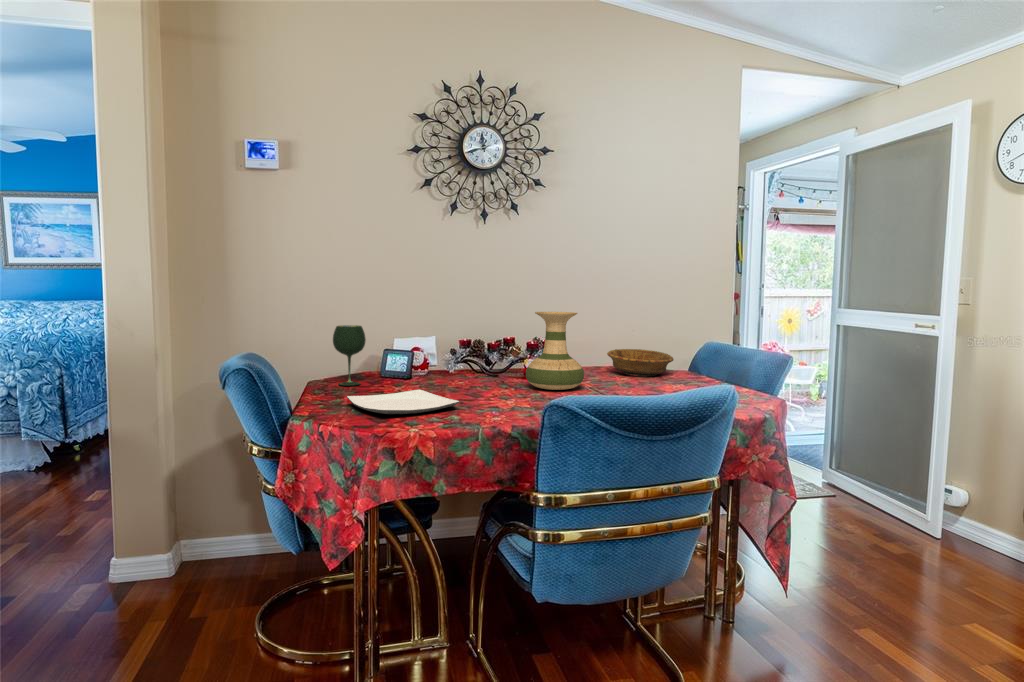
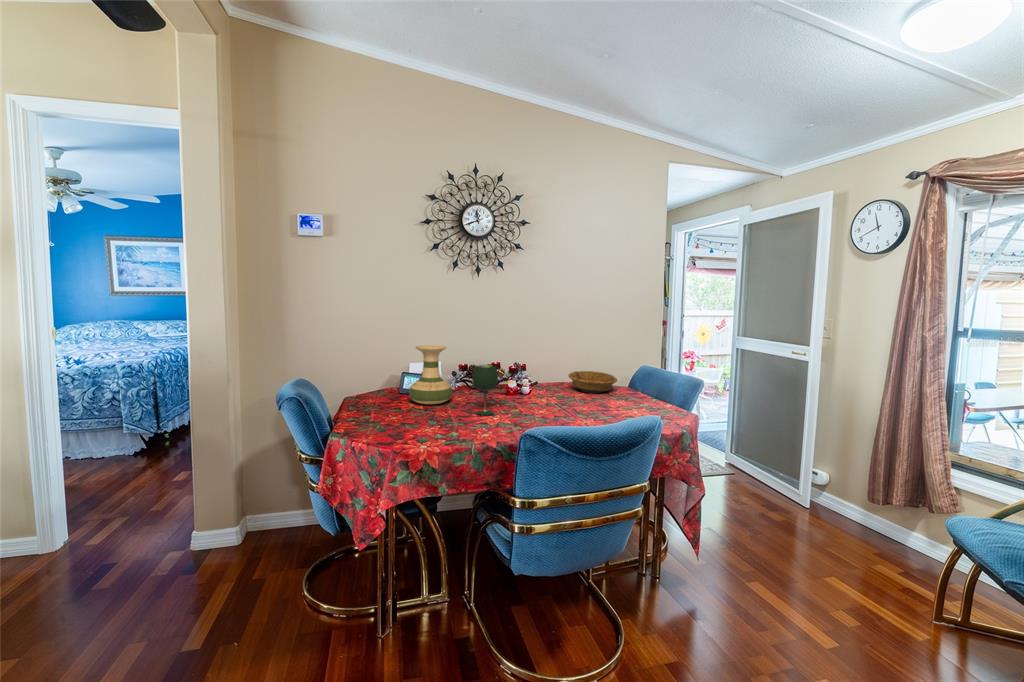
vase: present [526,312,584,390] -> present [409,346,452,404]
wine glass: present [333,325,366,386] -> present [473,365,498,415]
plate: present [347,390,459,414] -> none [374,409,458,432]

